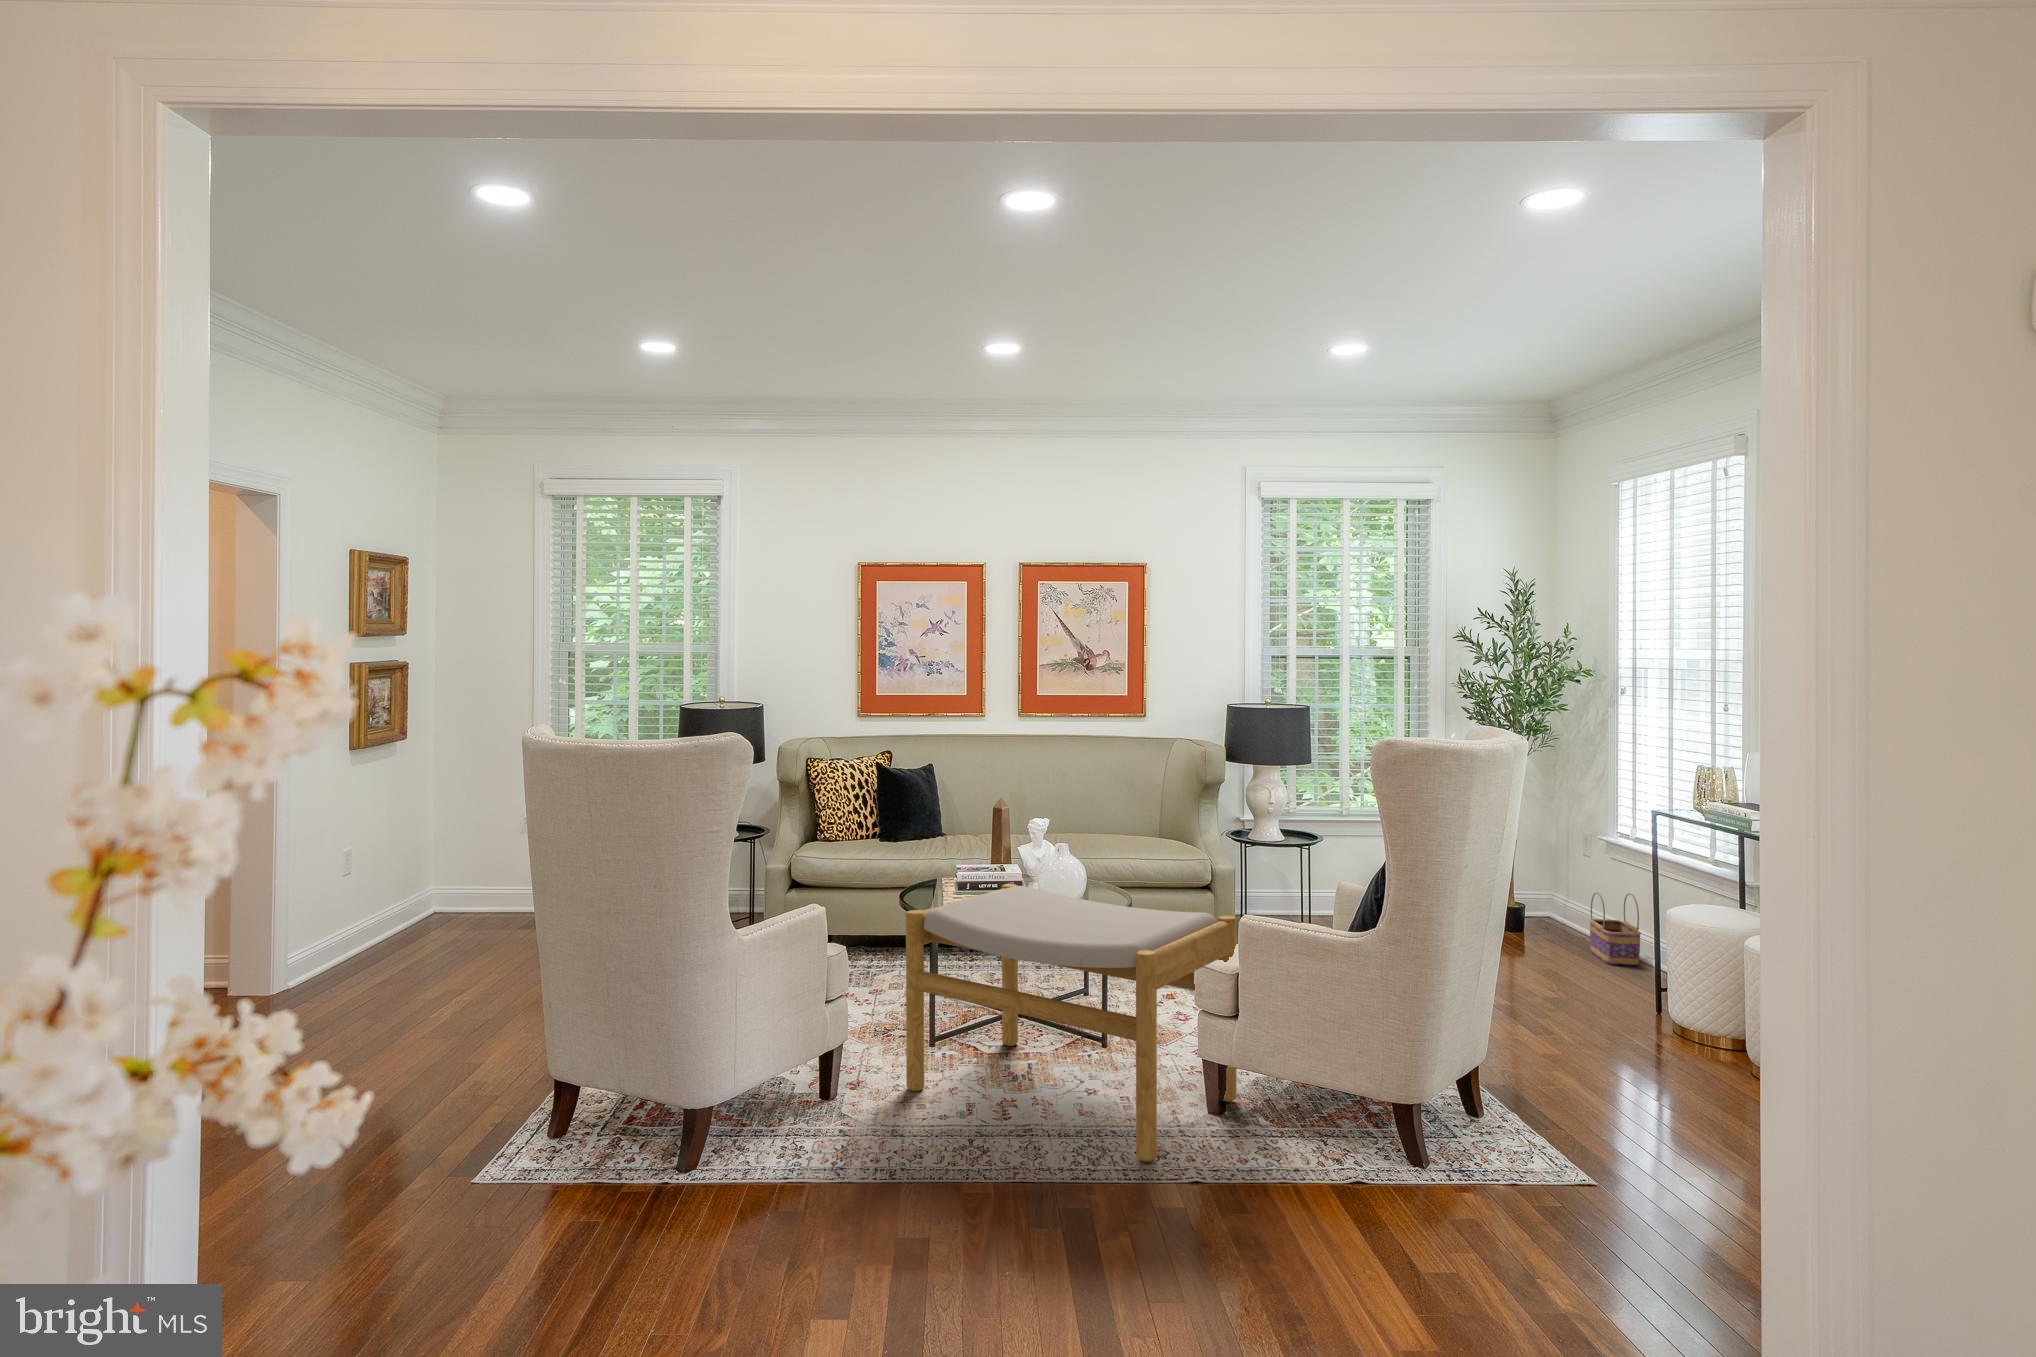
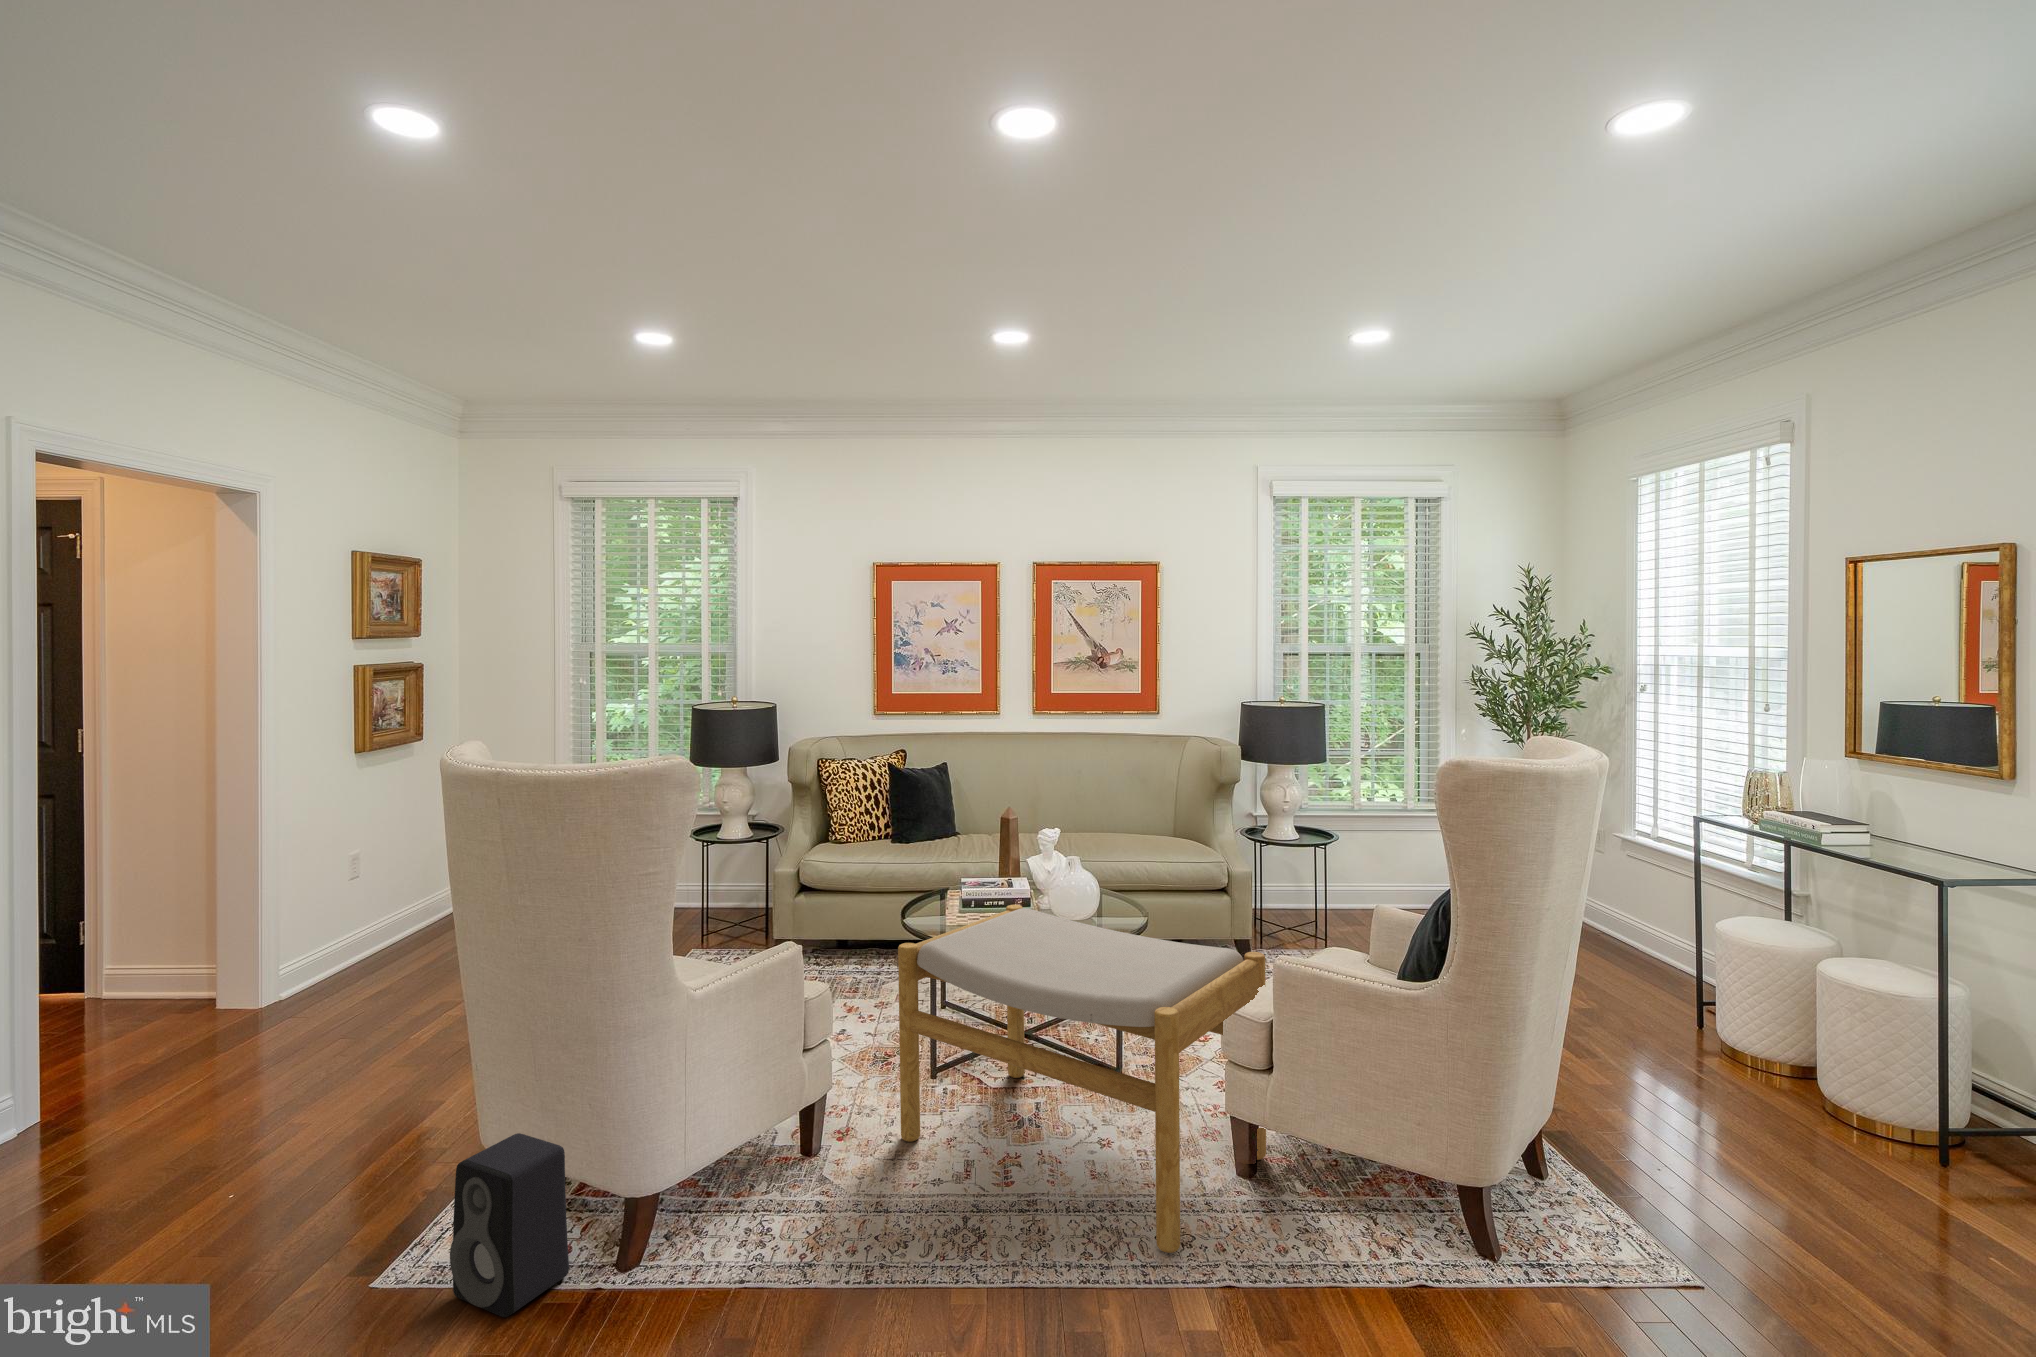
basket: present [1589,892,1641,965] -> none [1614,895,1674,972]
speaker: none [529,1059,628,1205] -> present [450,1133,569,1317]

